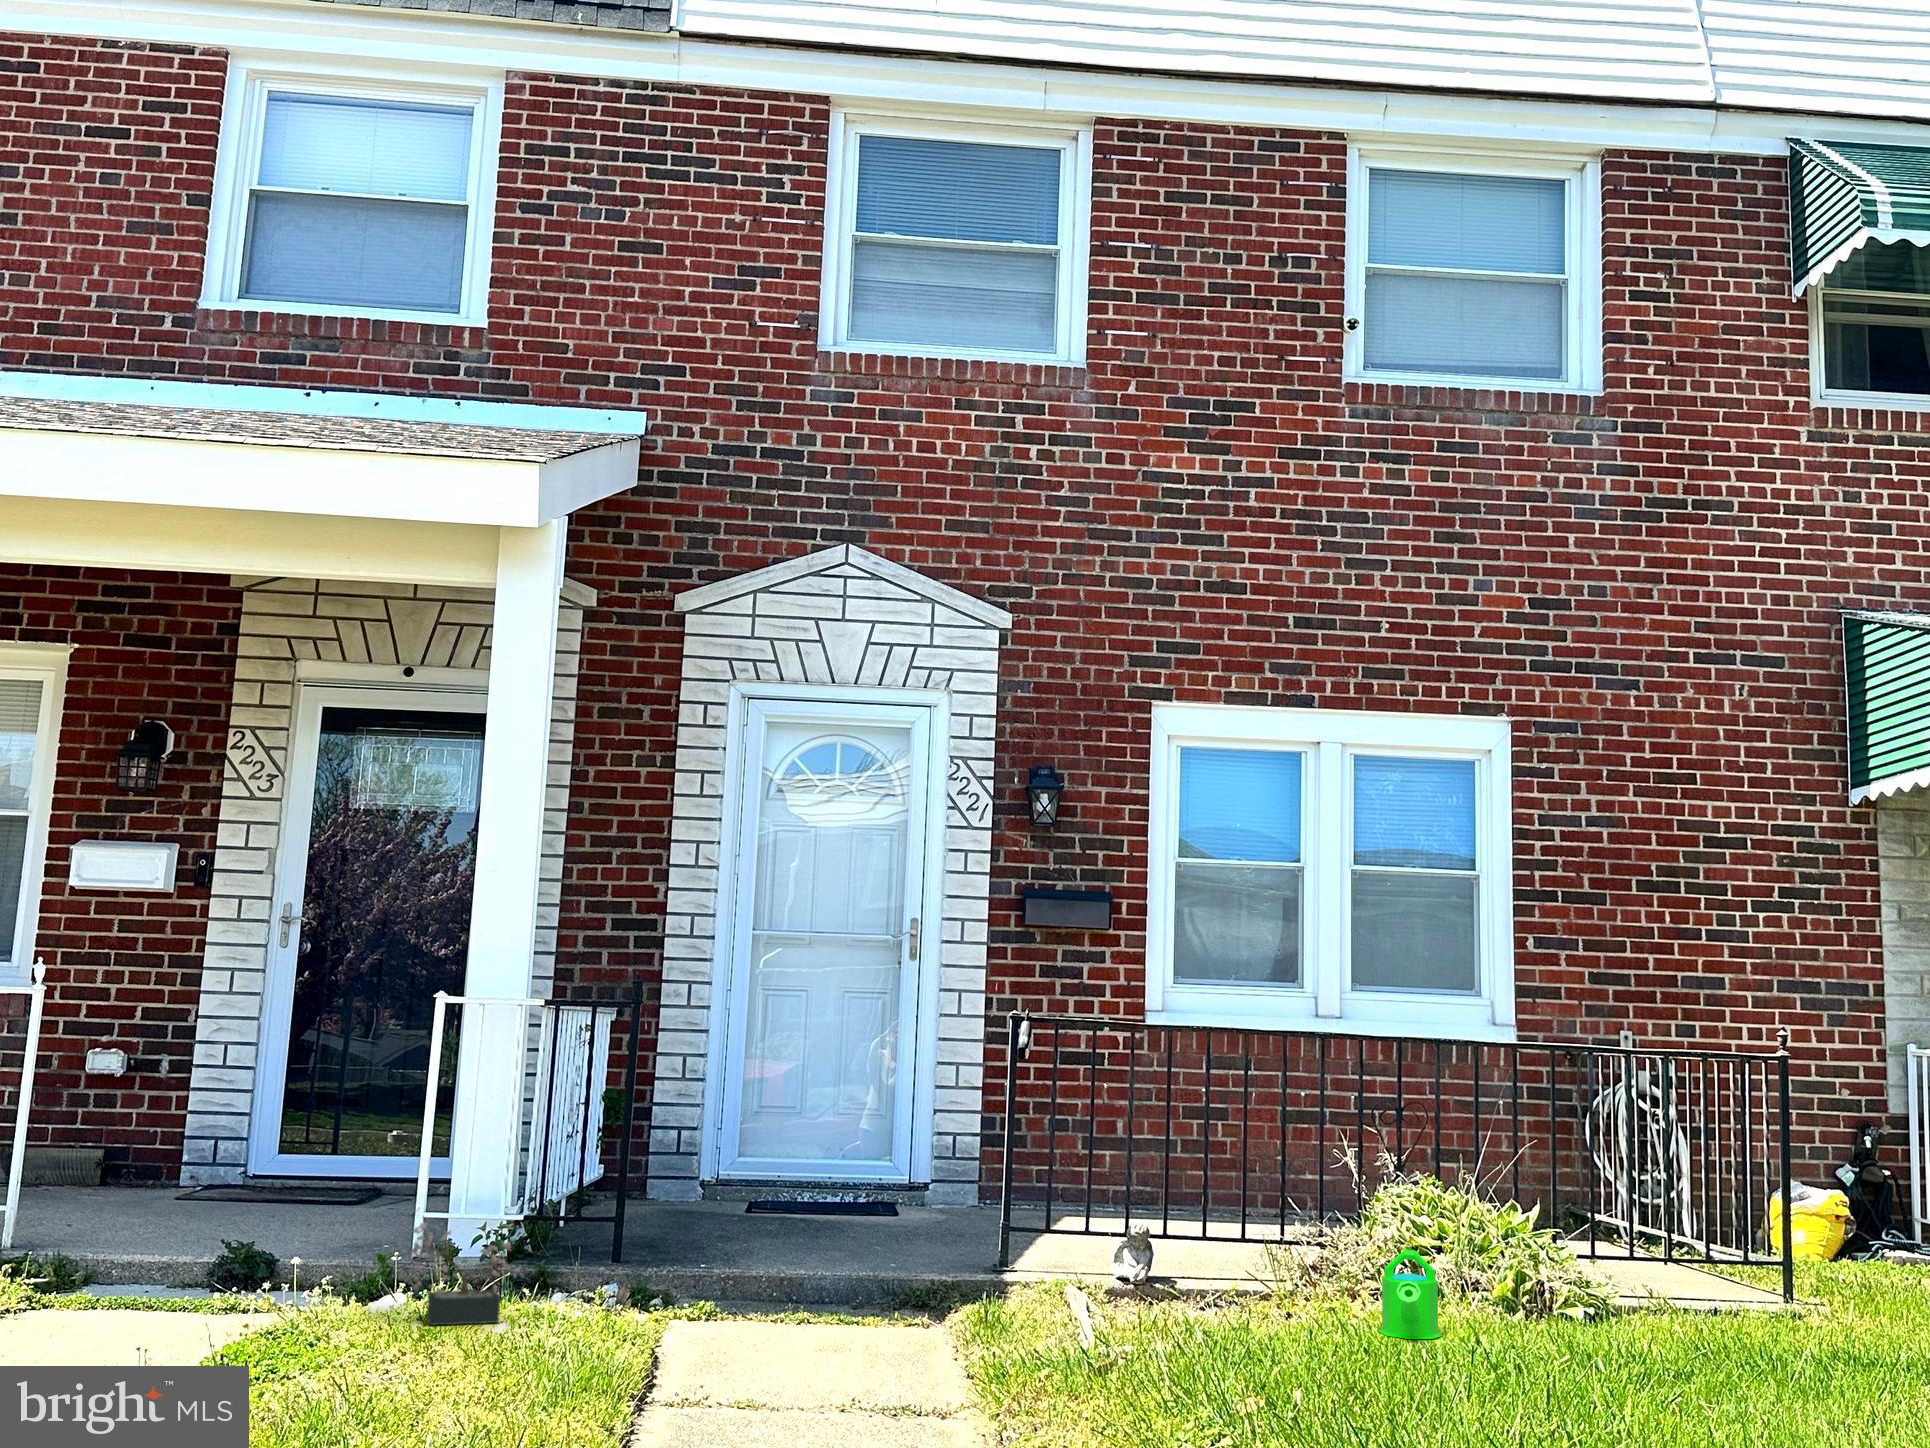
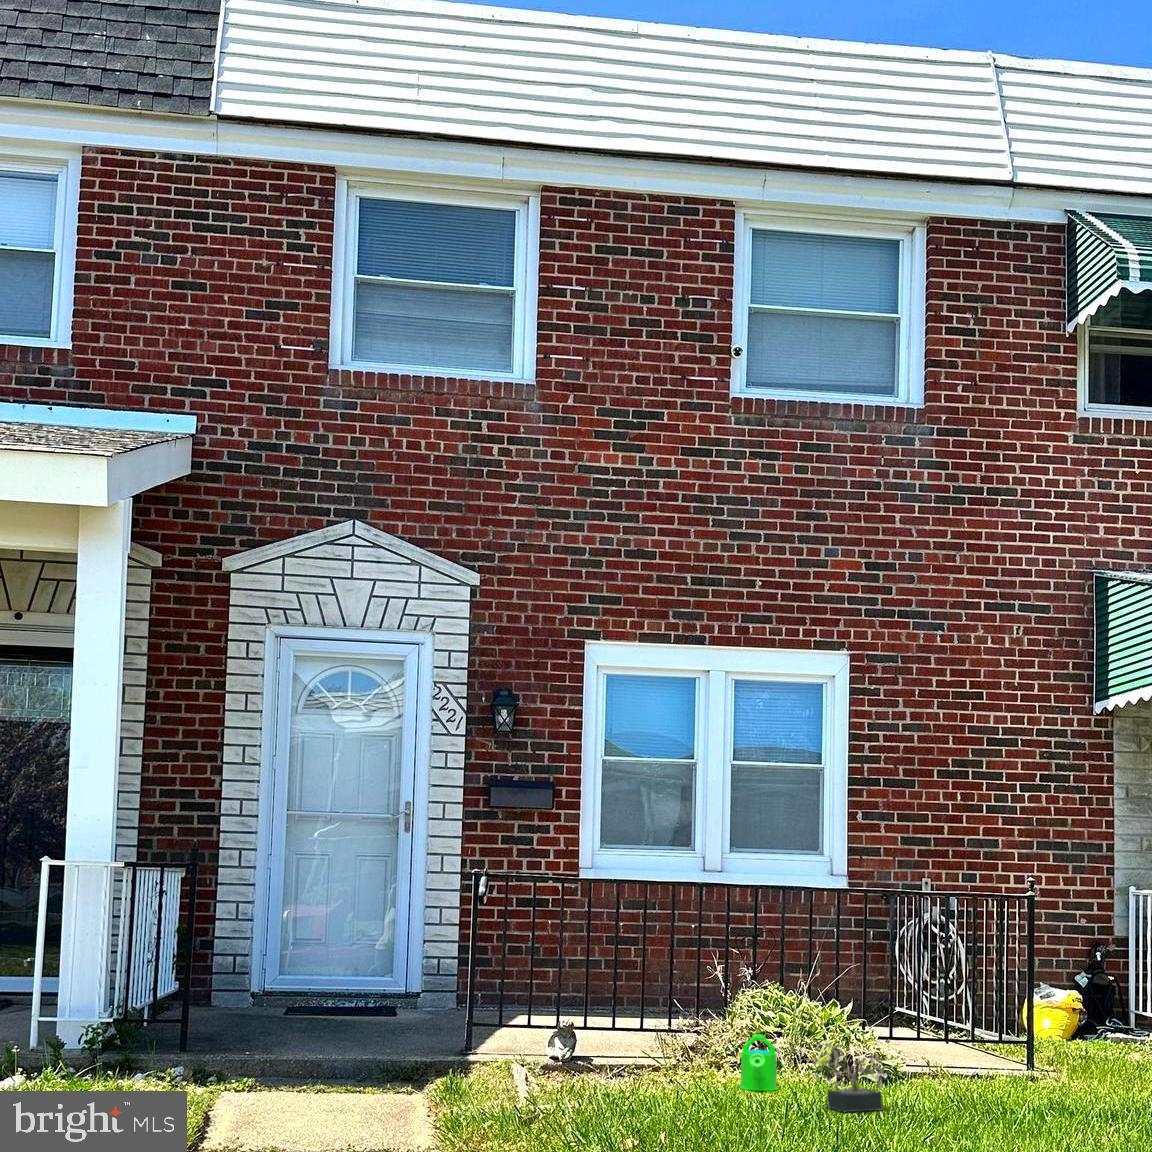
decorative plant: present [399,1223,520,1325] -> present [815,1044,886,1112]

